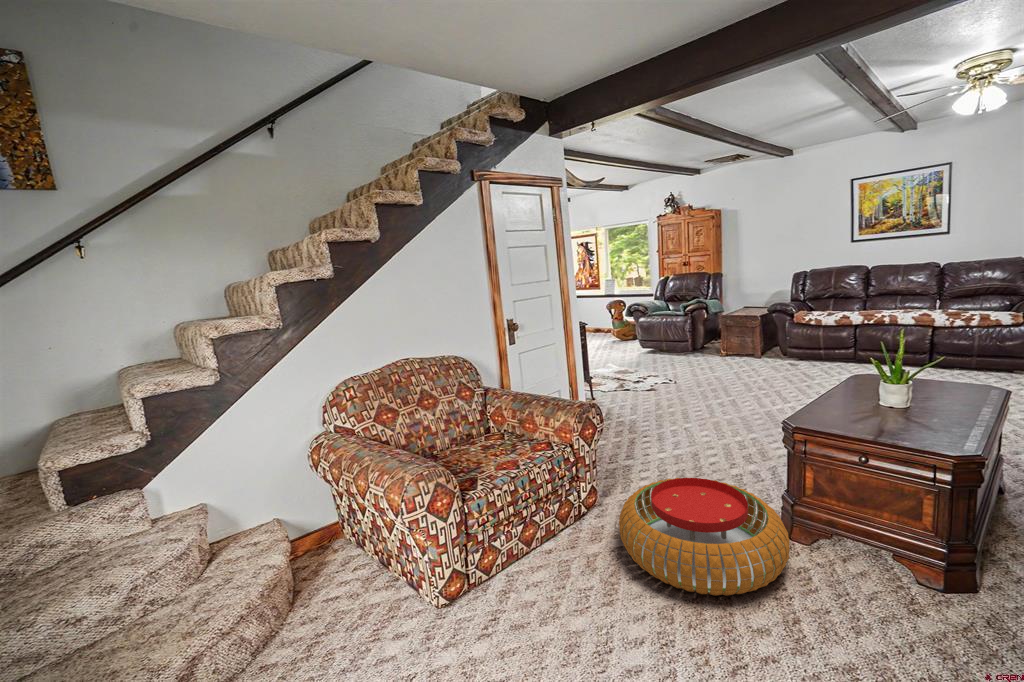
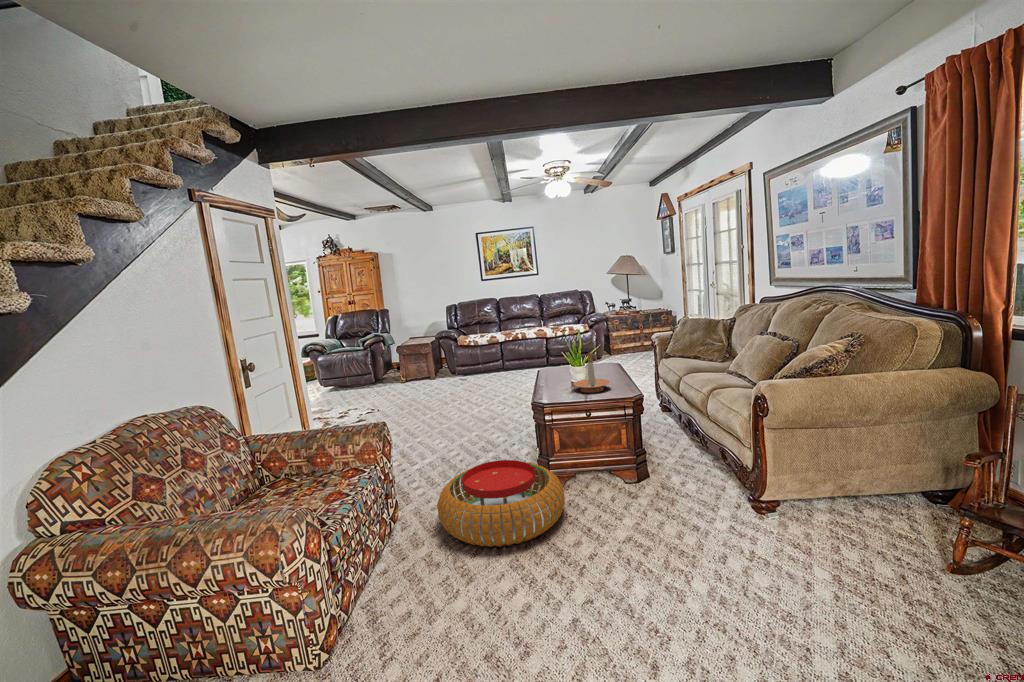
candle holder: none [863,367,936,432] -> present [574,352,610,392]

